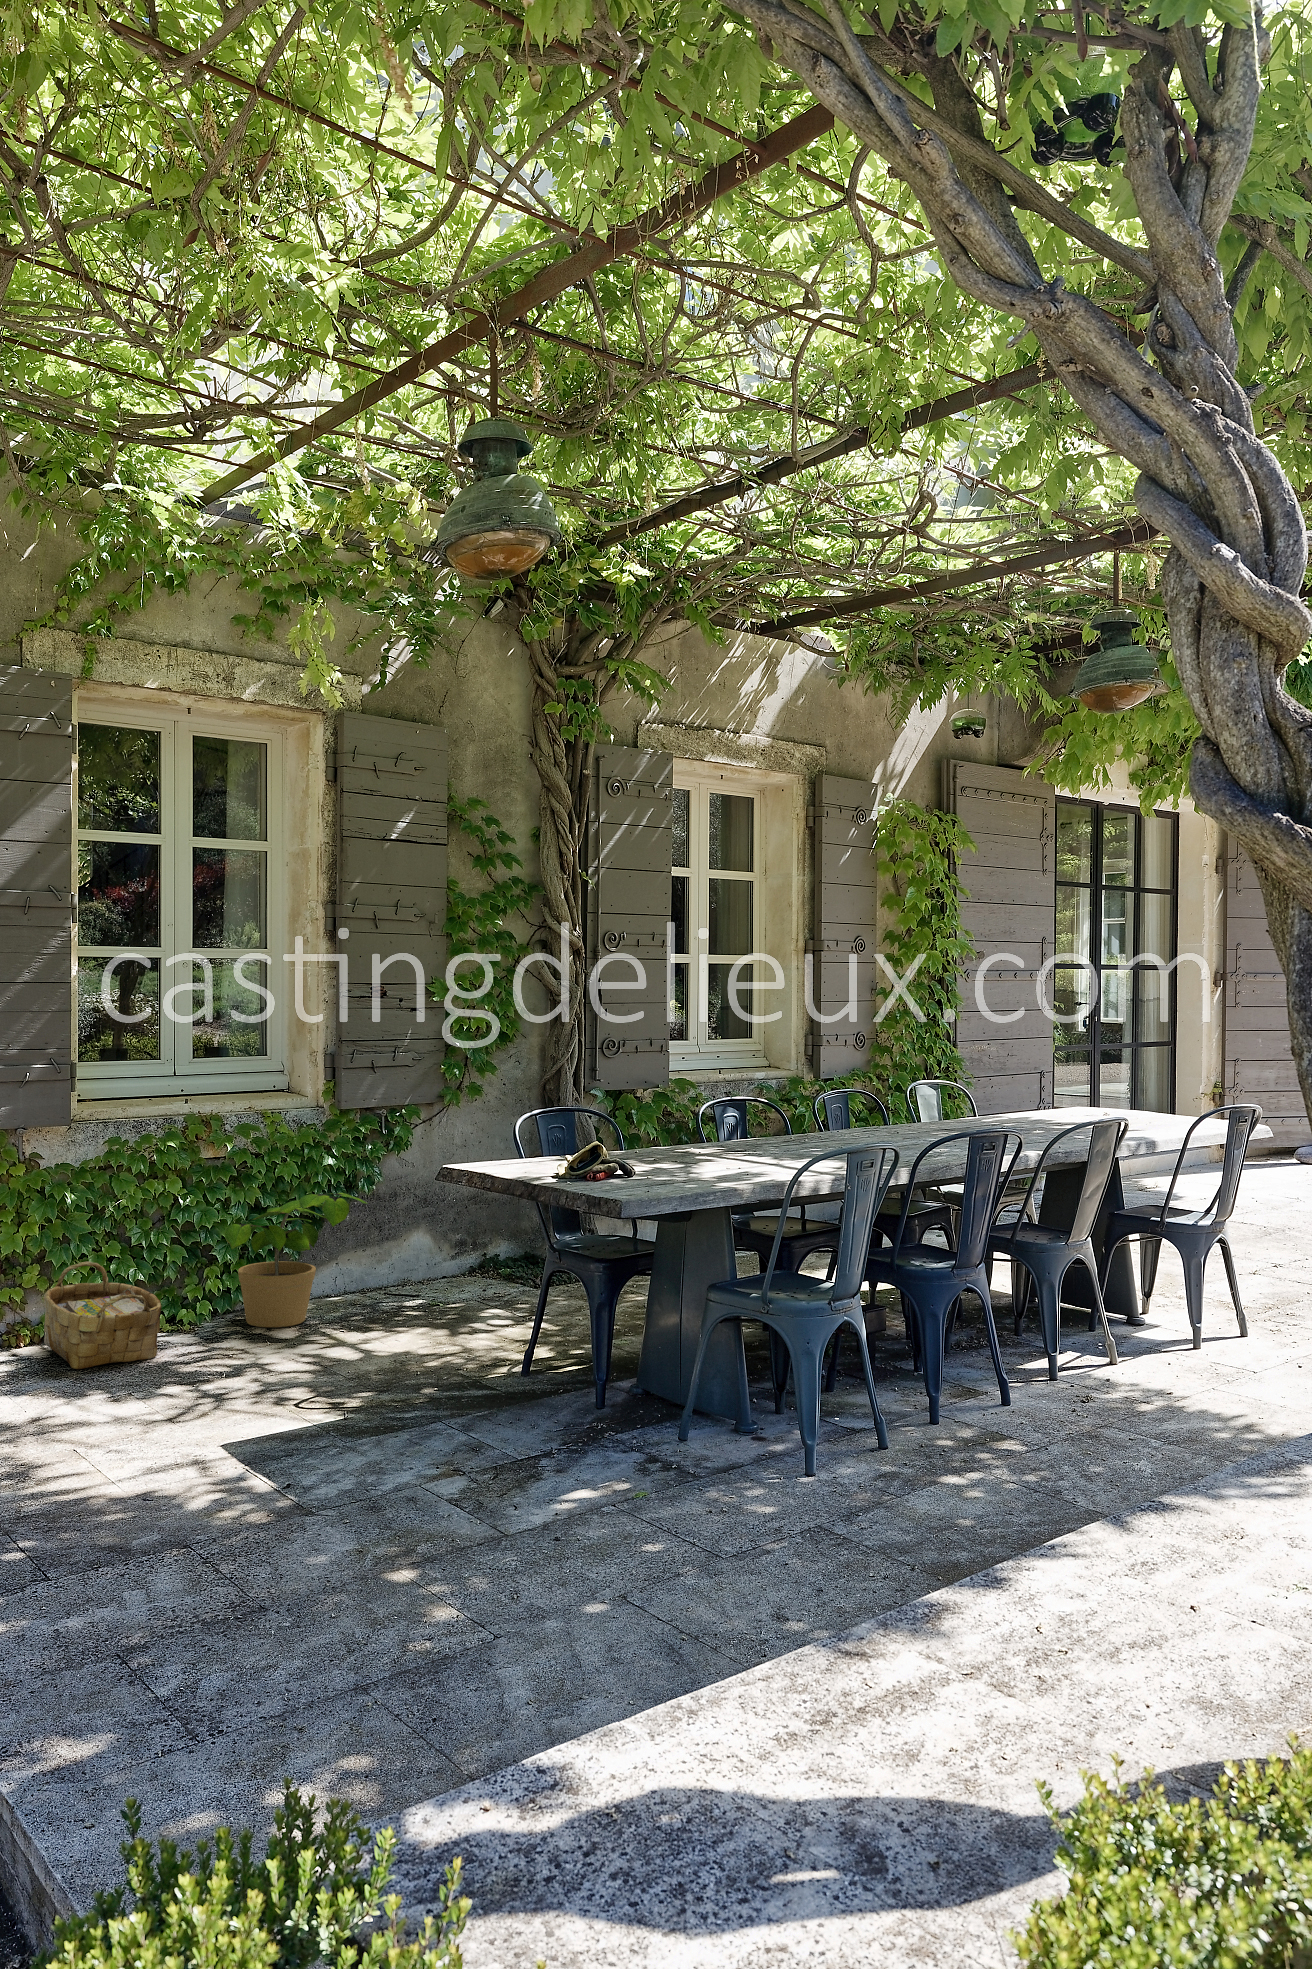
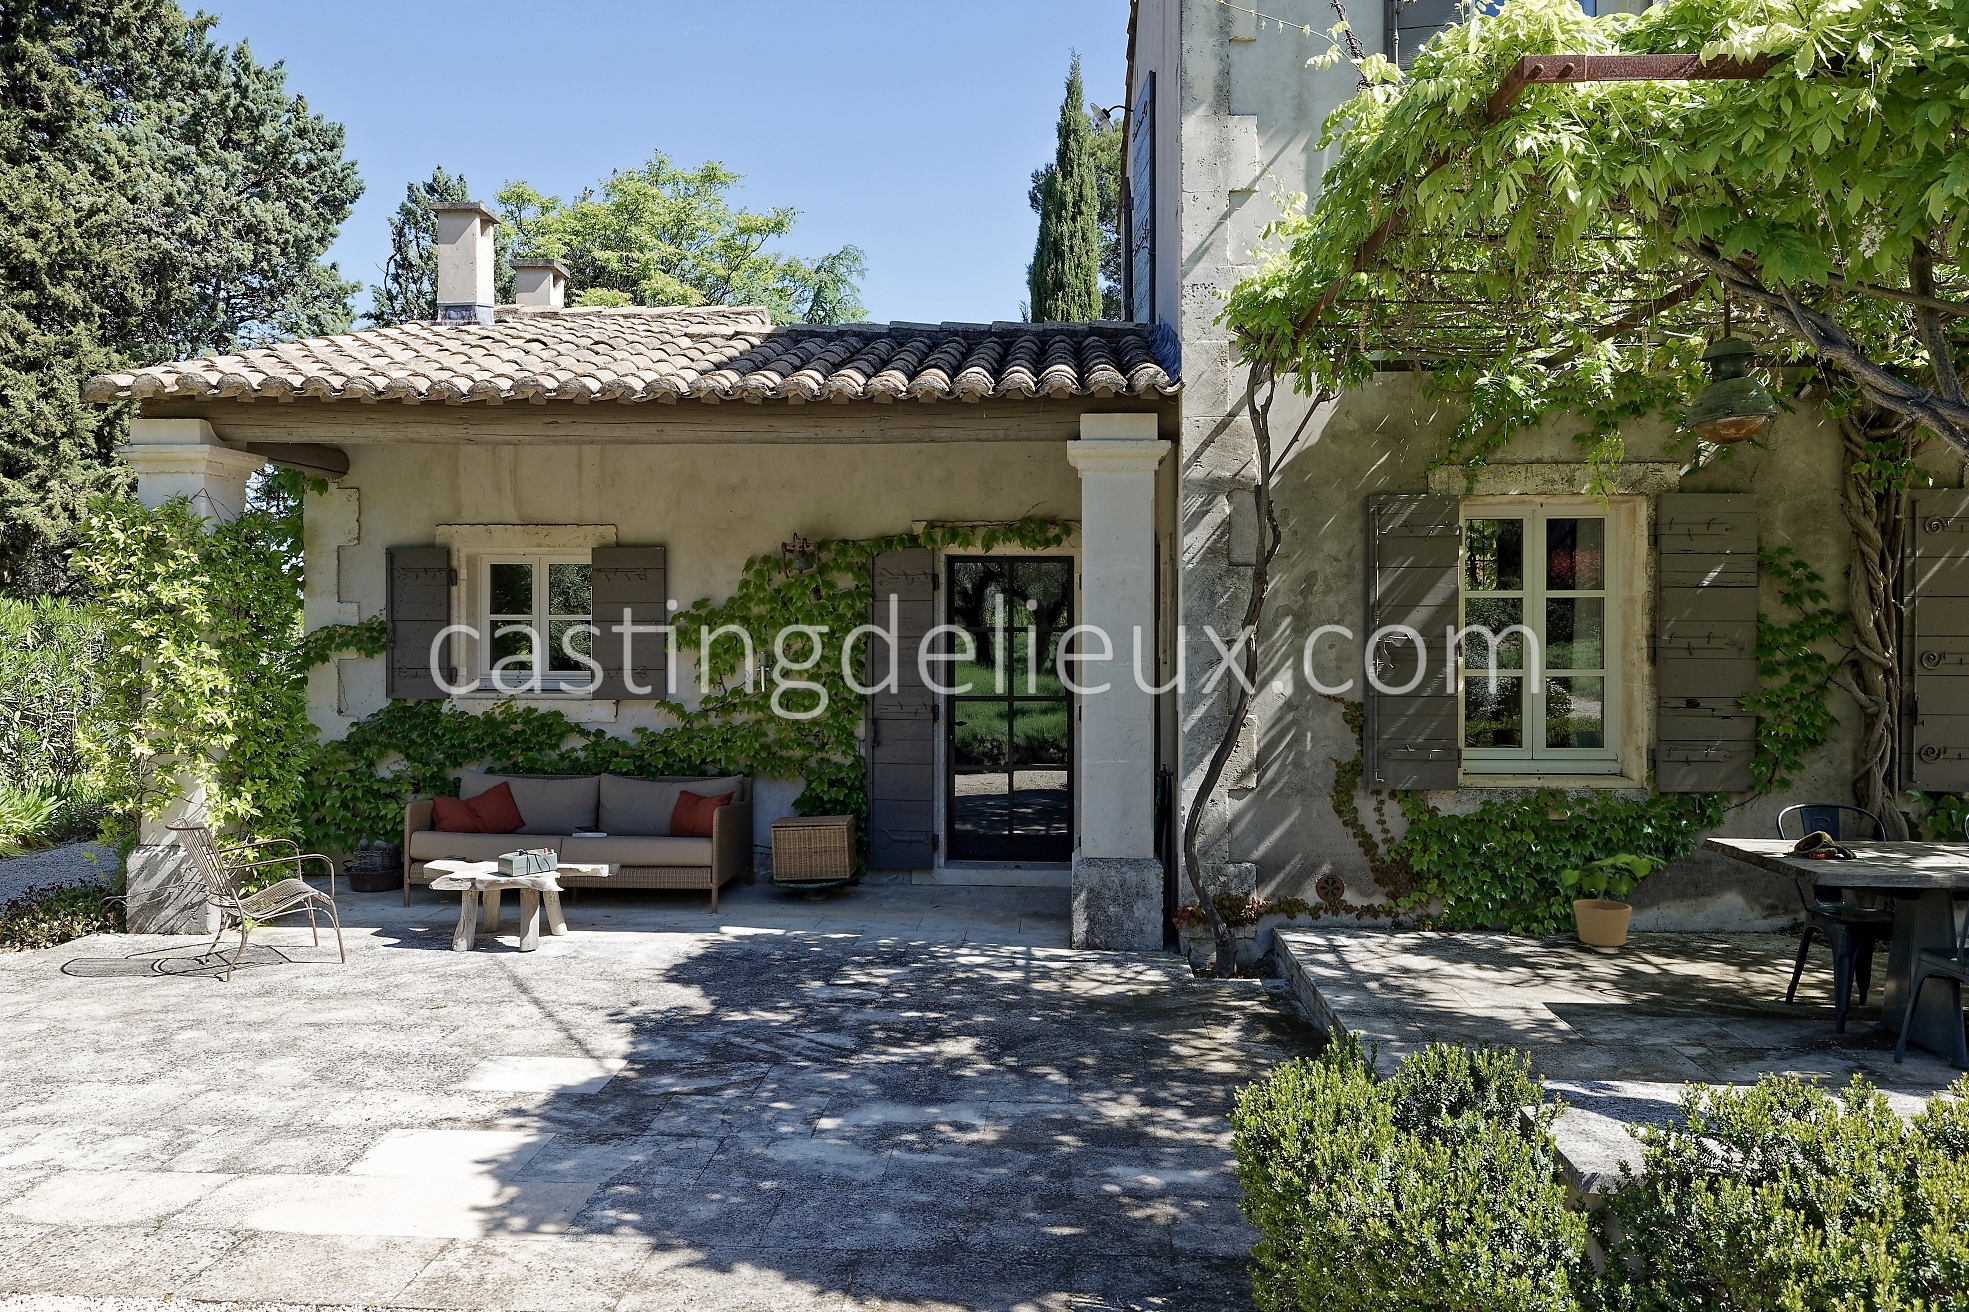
woven basket: present [44,1262,161,1370] -> none [1440,883,1515,951]

